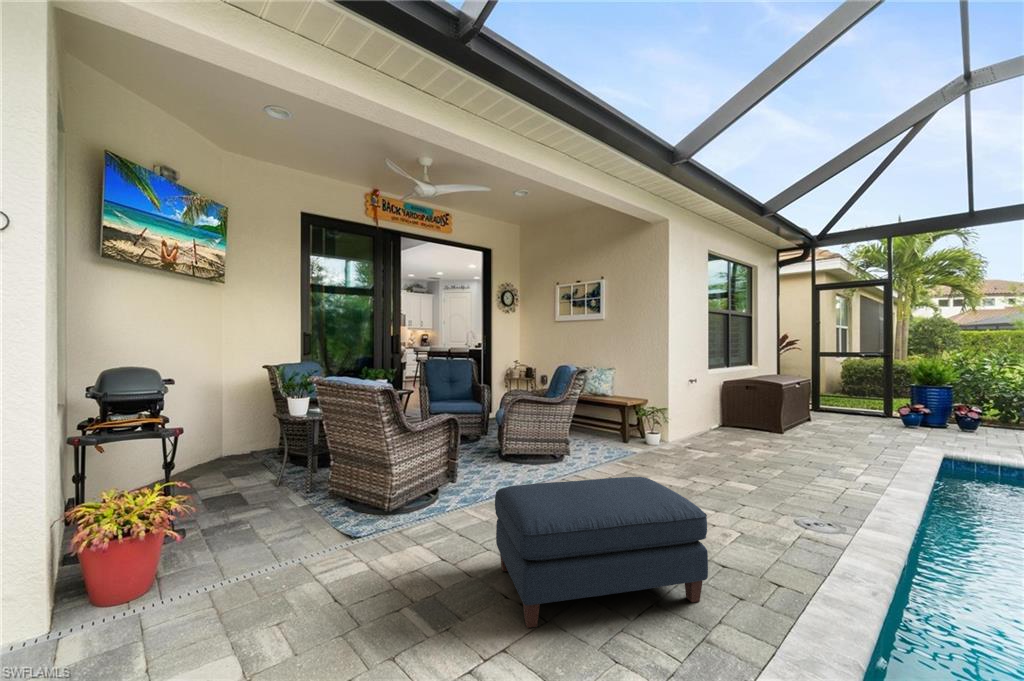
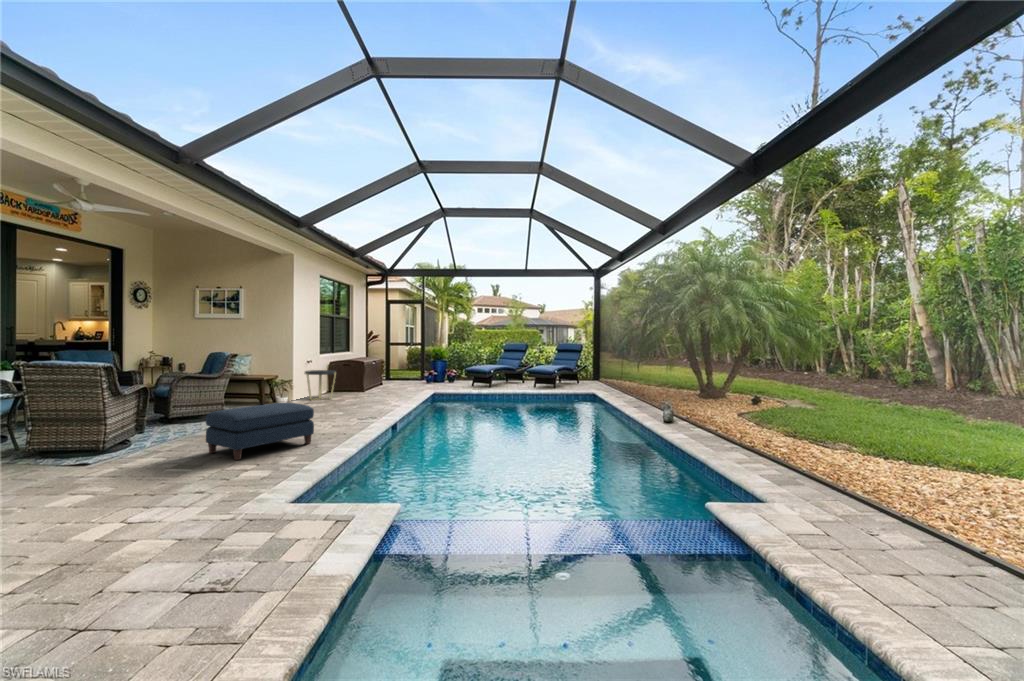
side table: none [685,394,736,444] -> present [305,370,336,400]

